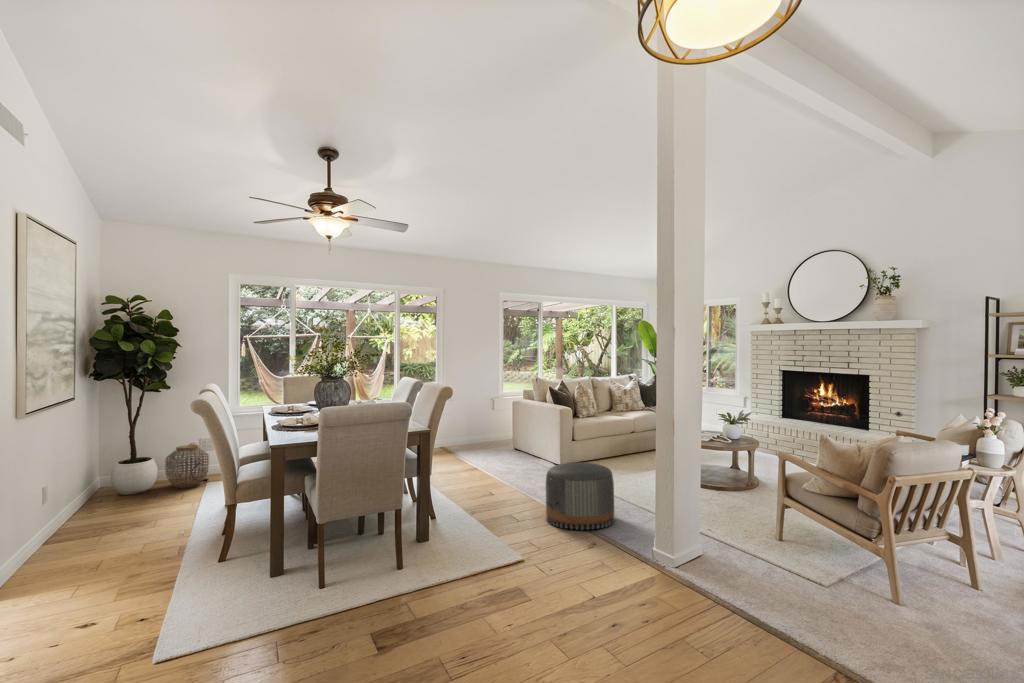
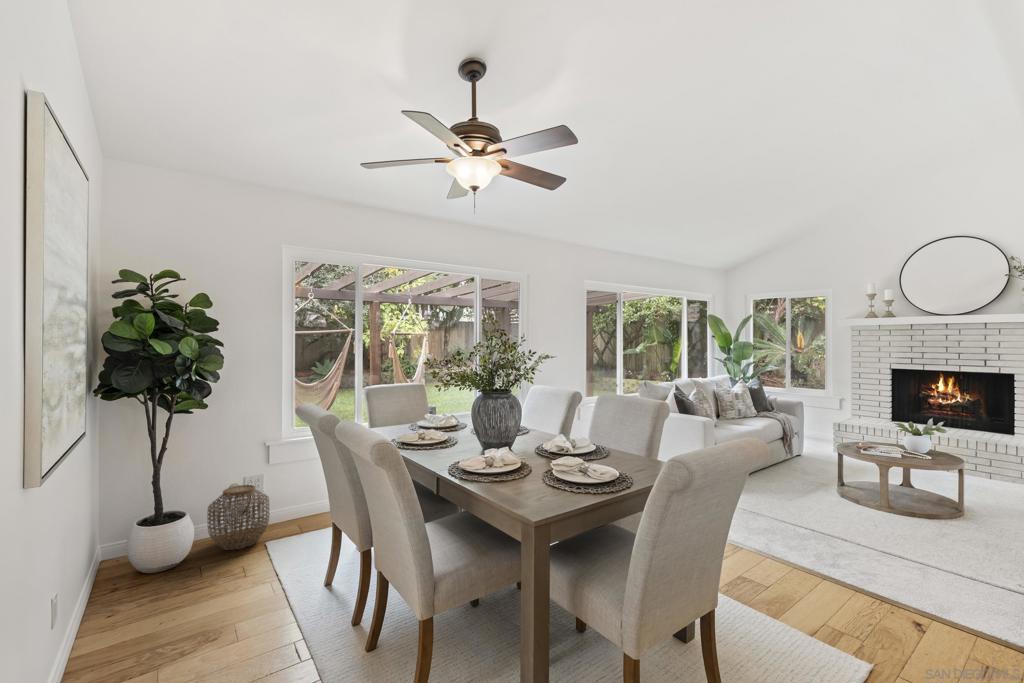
pouf: present [546,462,614,530] -> none [793,500,916,613]

